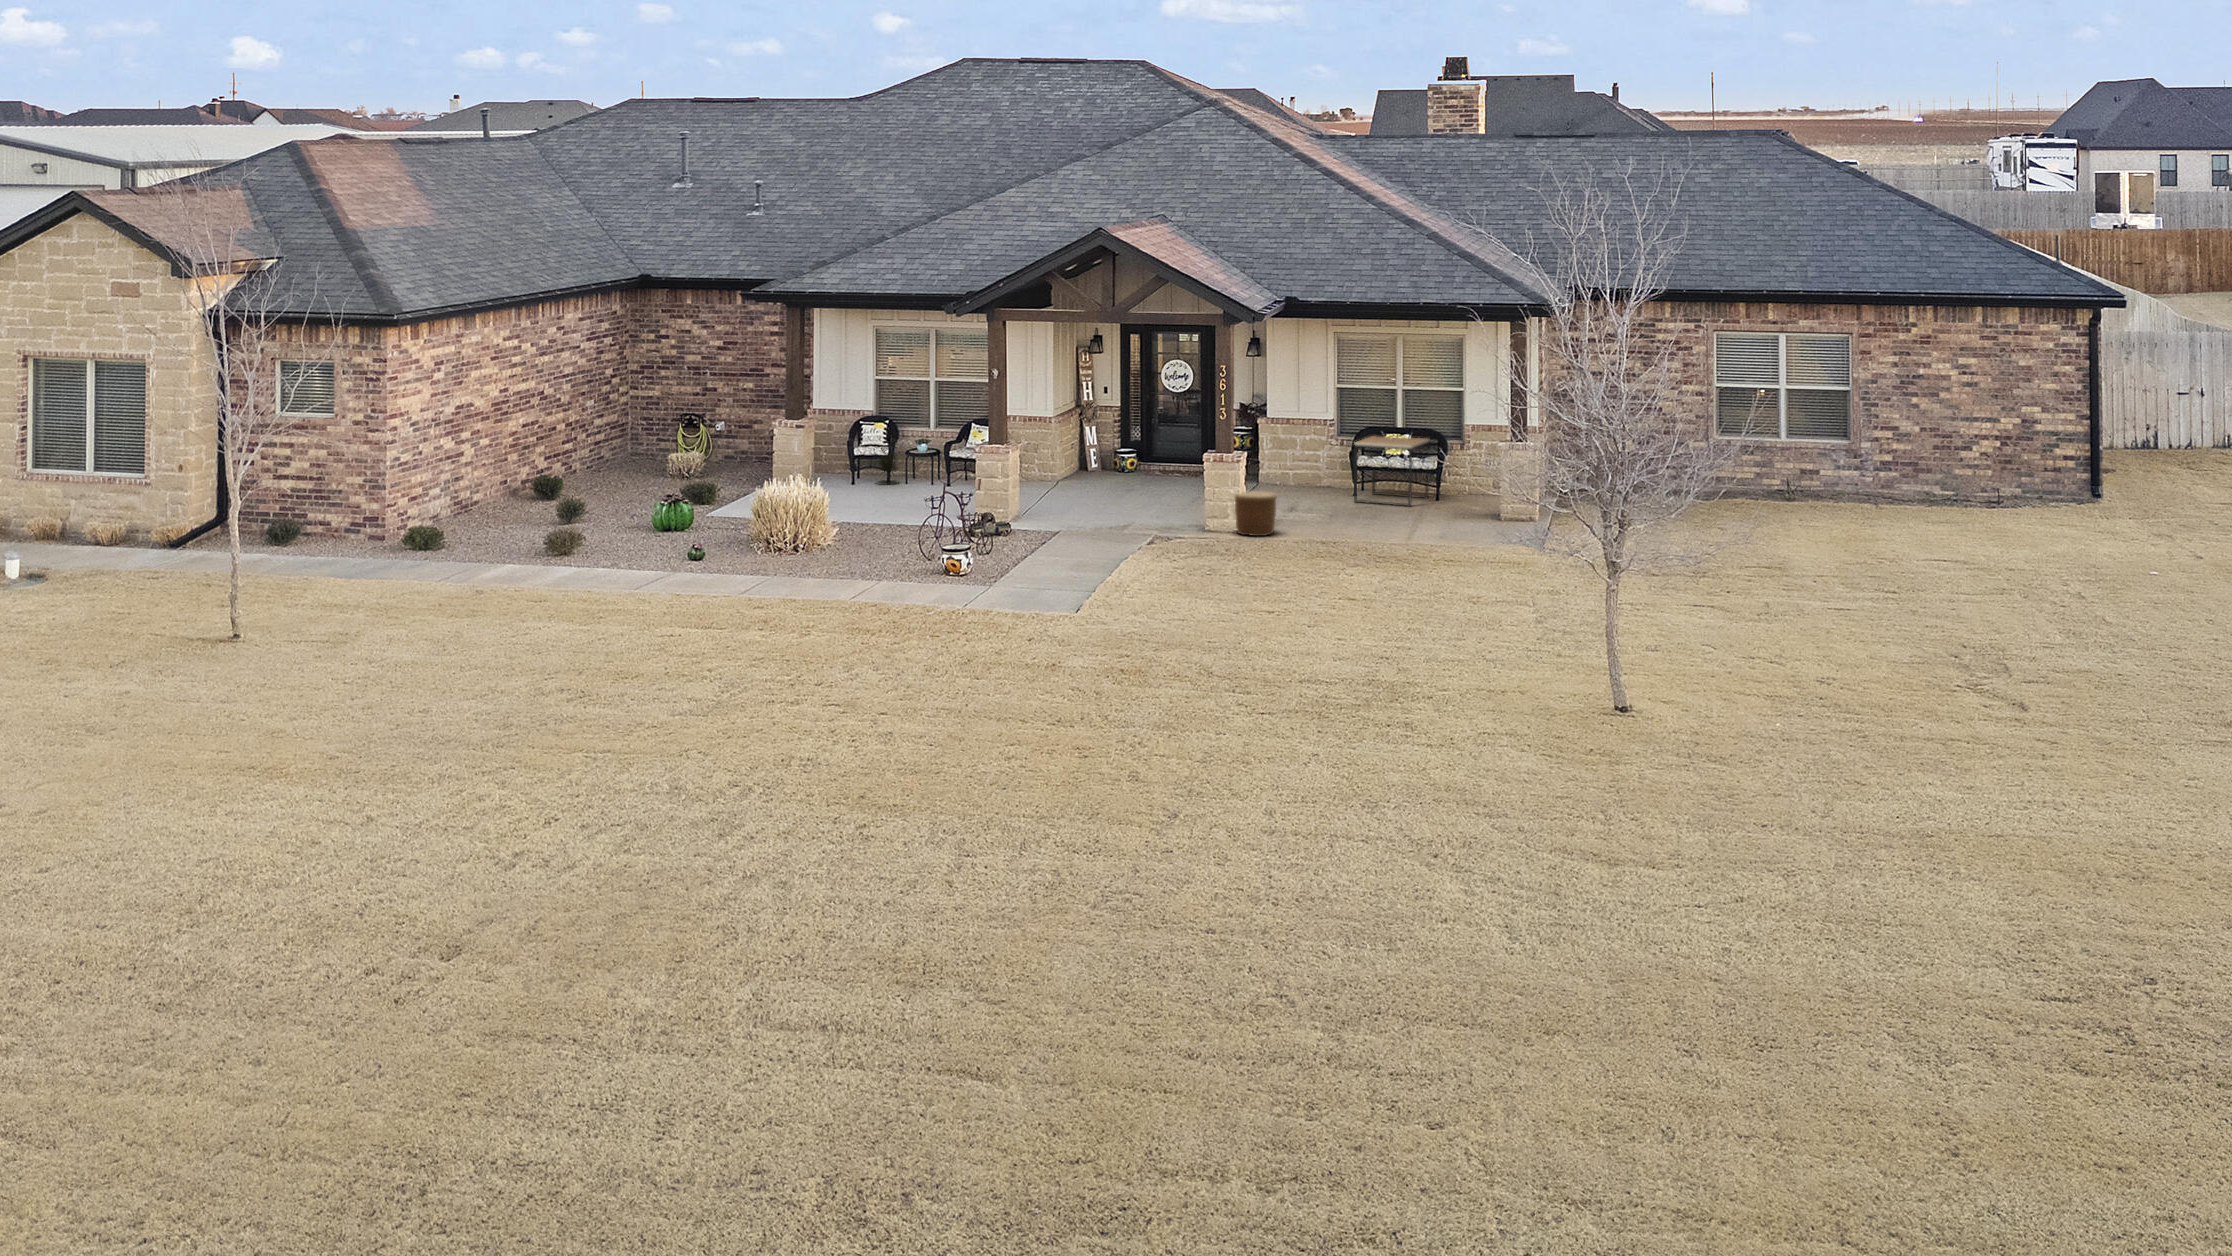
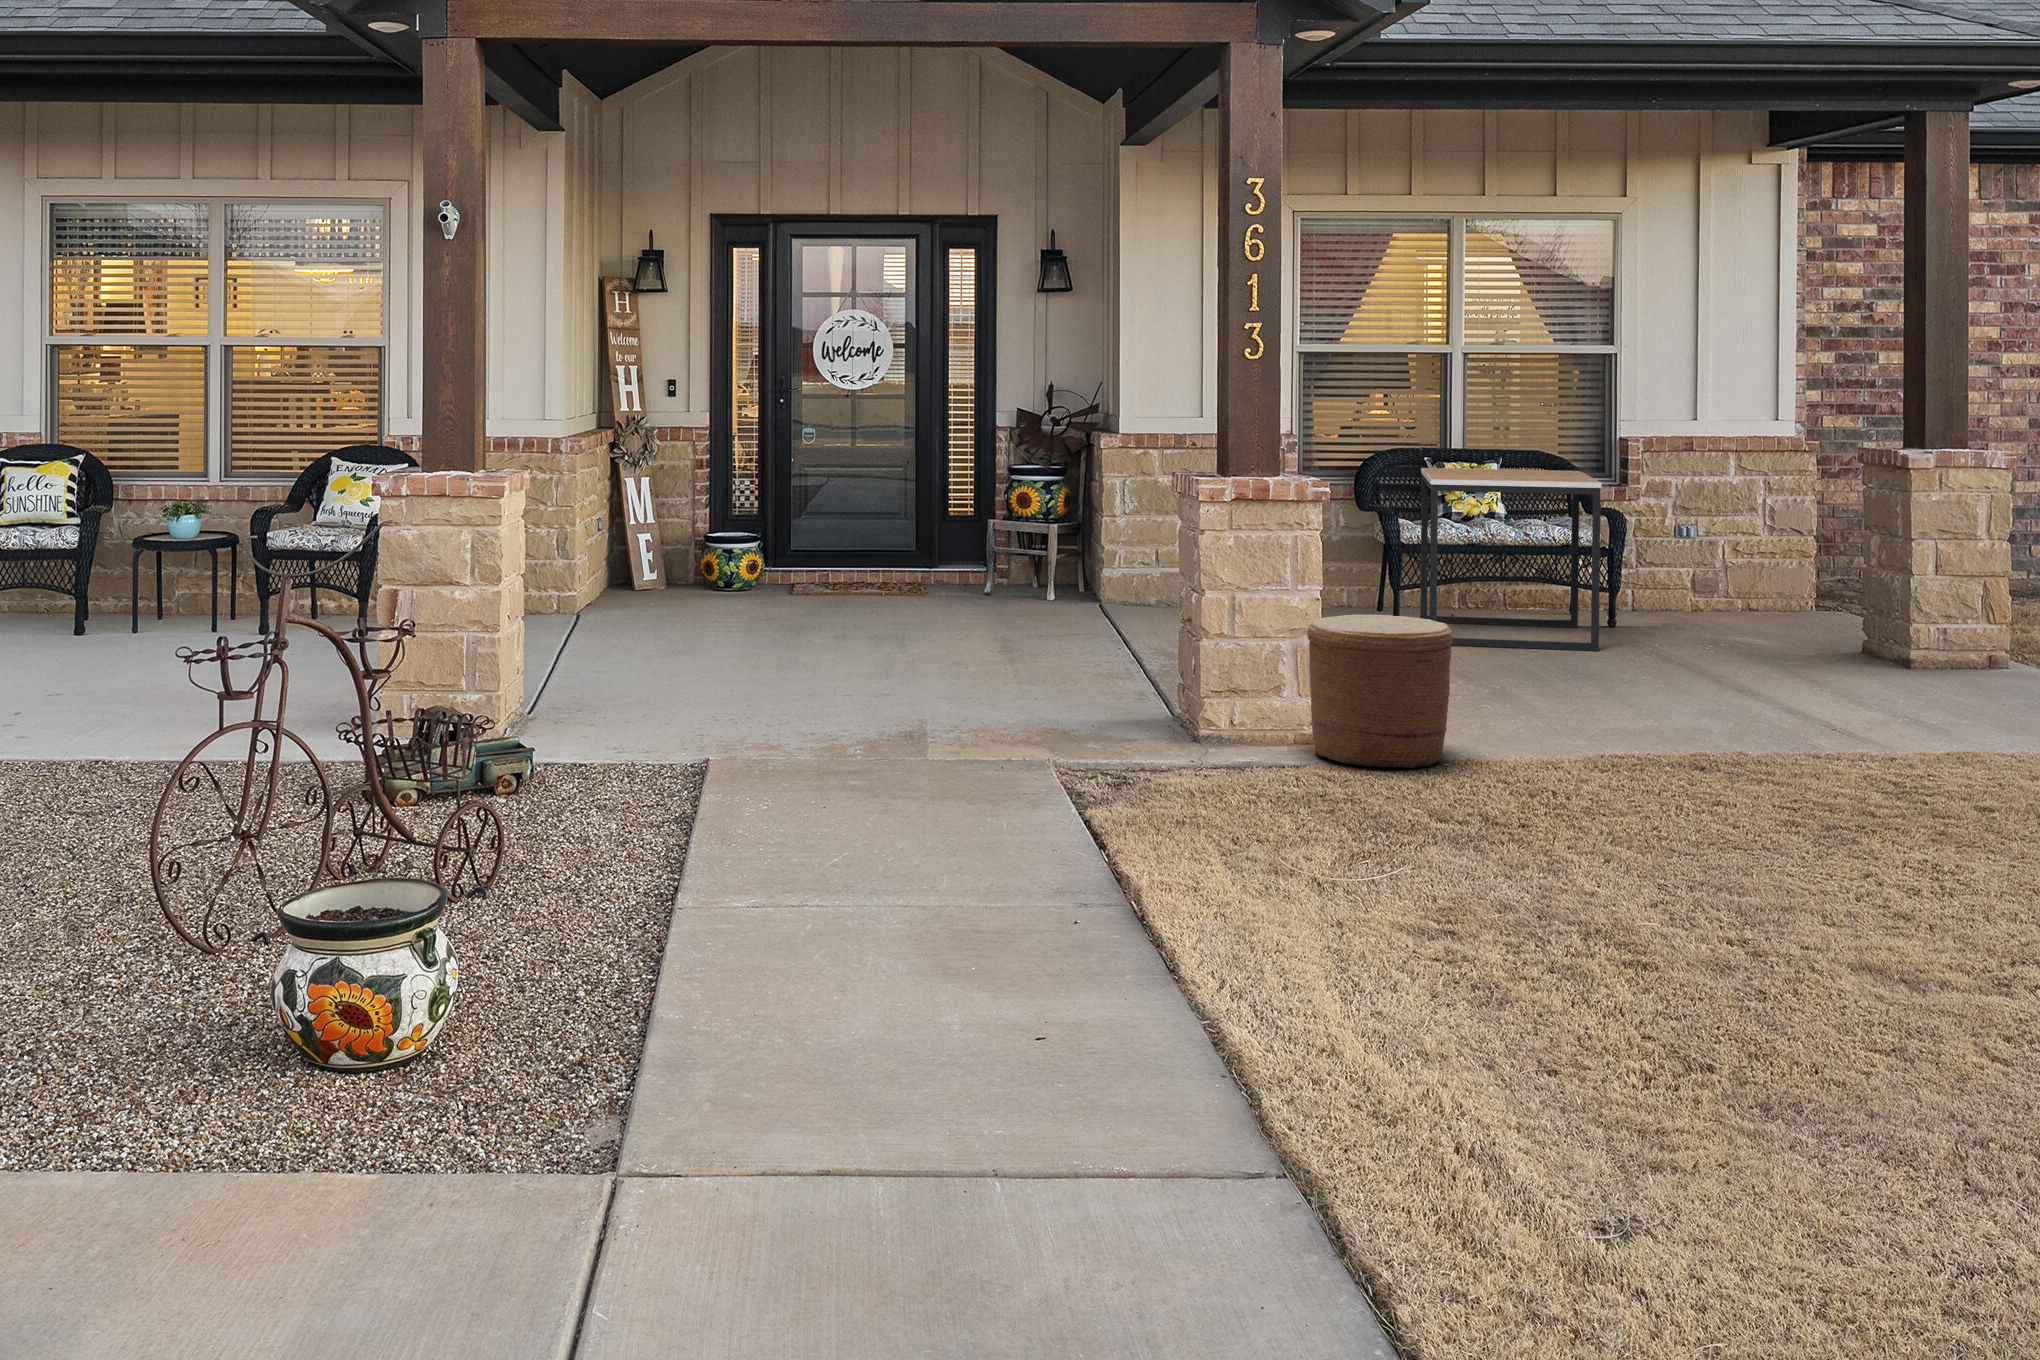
potted tree: present [877,447,899,485] -> none [38,513,118,638]

